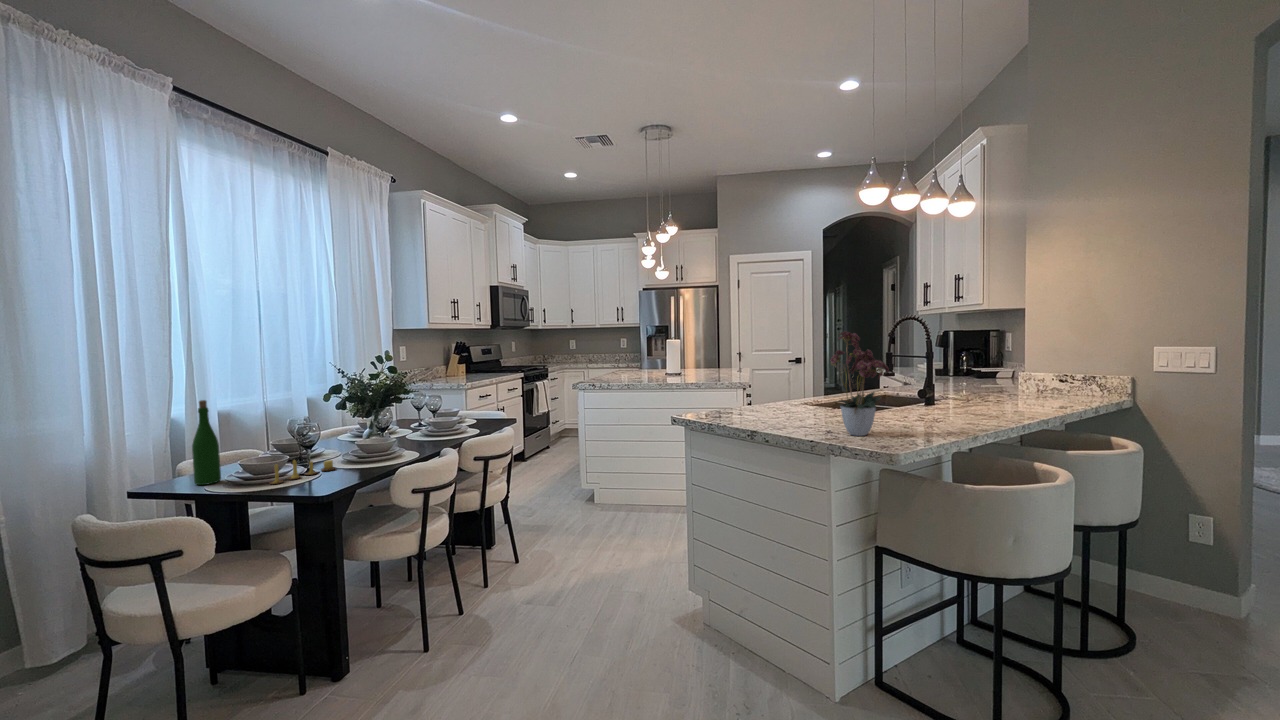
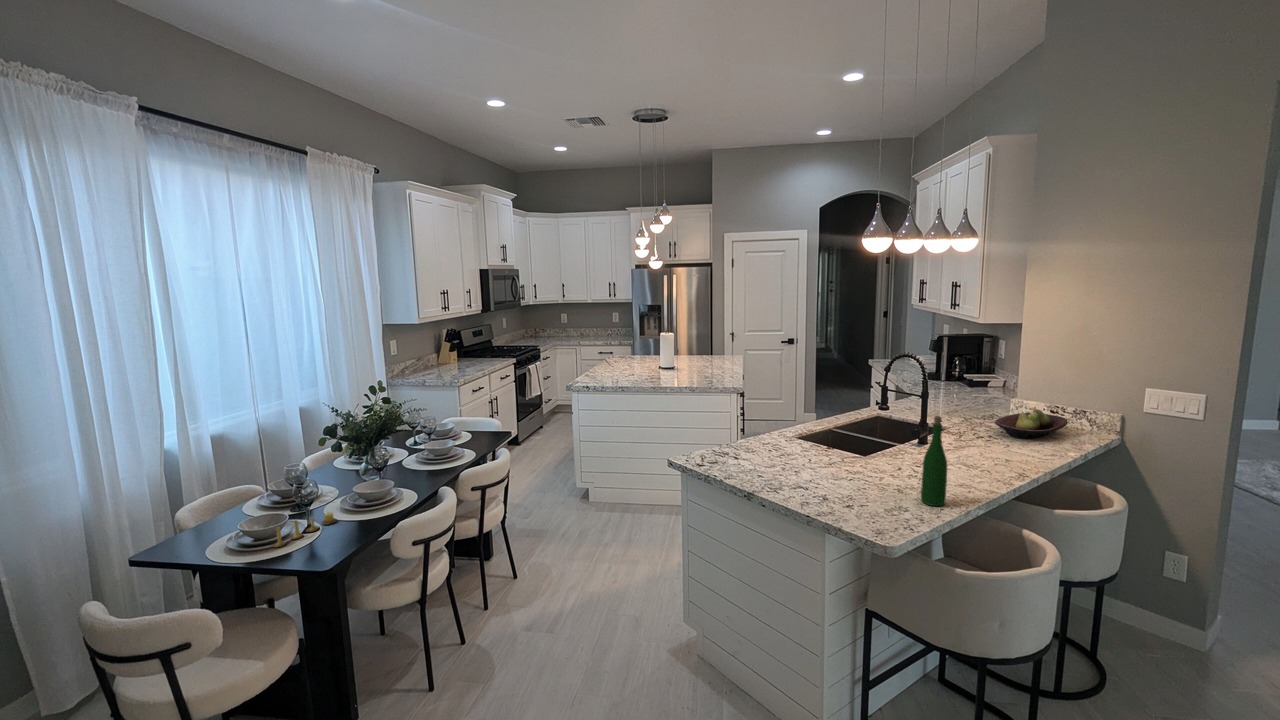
flower arrangement: present [831,331,889,436] -> none [824,404,891,513]
fruit bowl: none [1001,374,1076,401] -> present [995,409,1068,439]
wine bottle: present [192,400,221,485] -> present [921,416,947,506]

